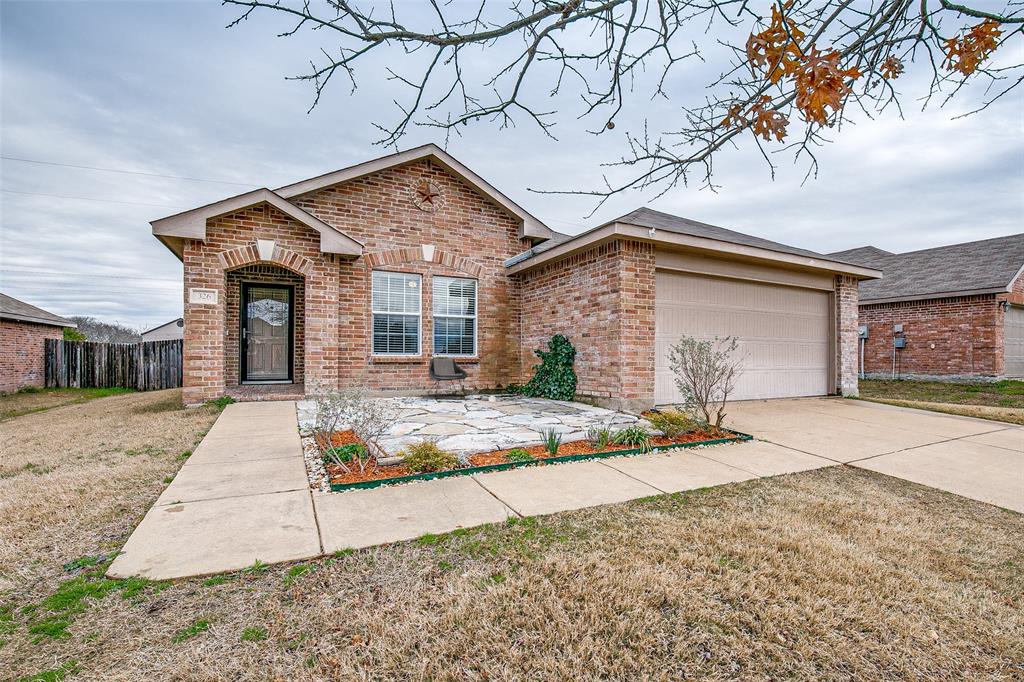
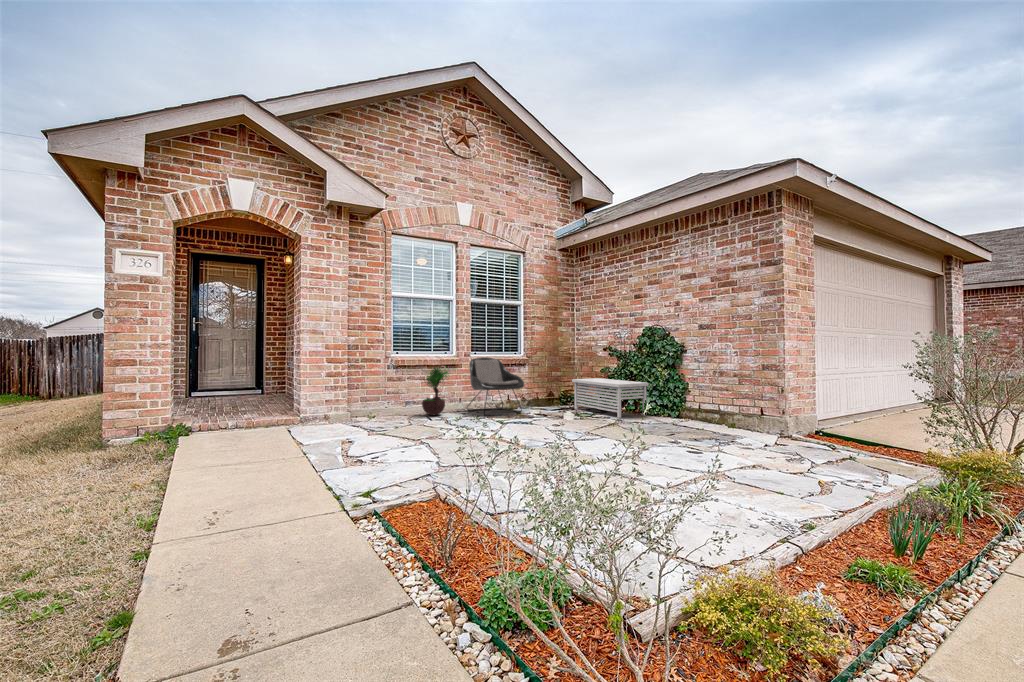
potted tree: none [391,361,413,398] -> present [422,368,448,415]
storage bench: none [505,373,553,400] -> present [572,378,648,418]

